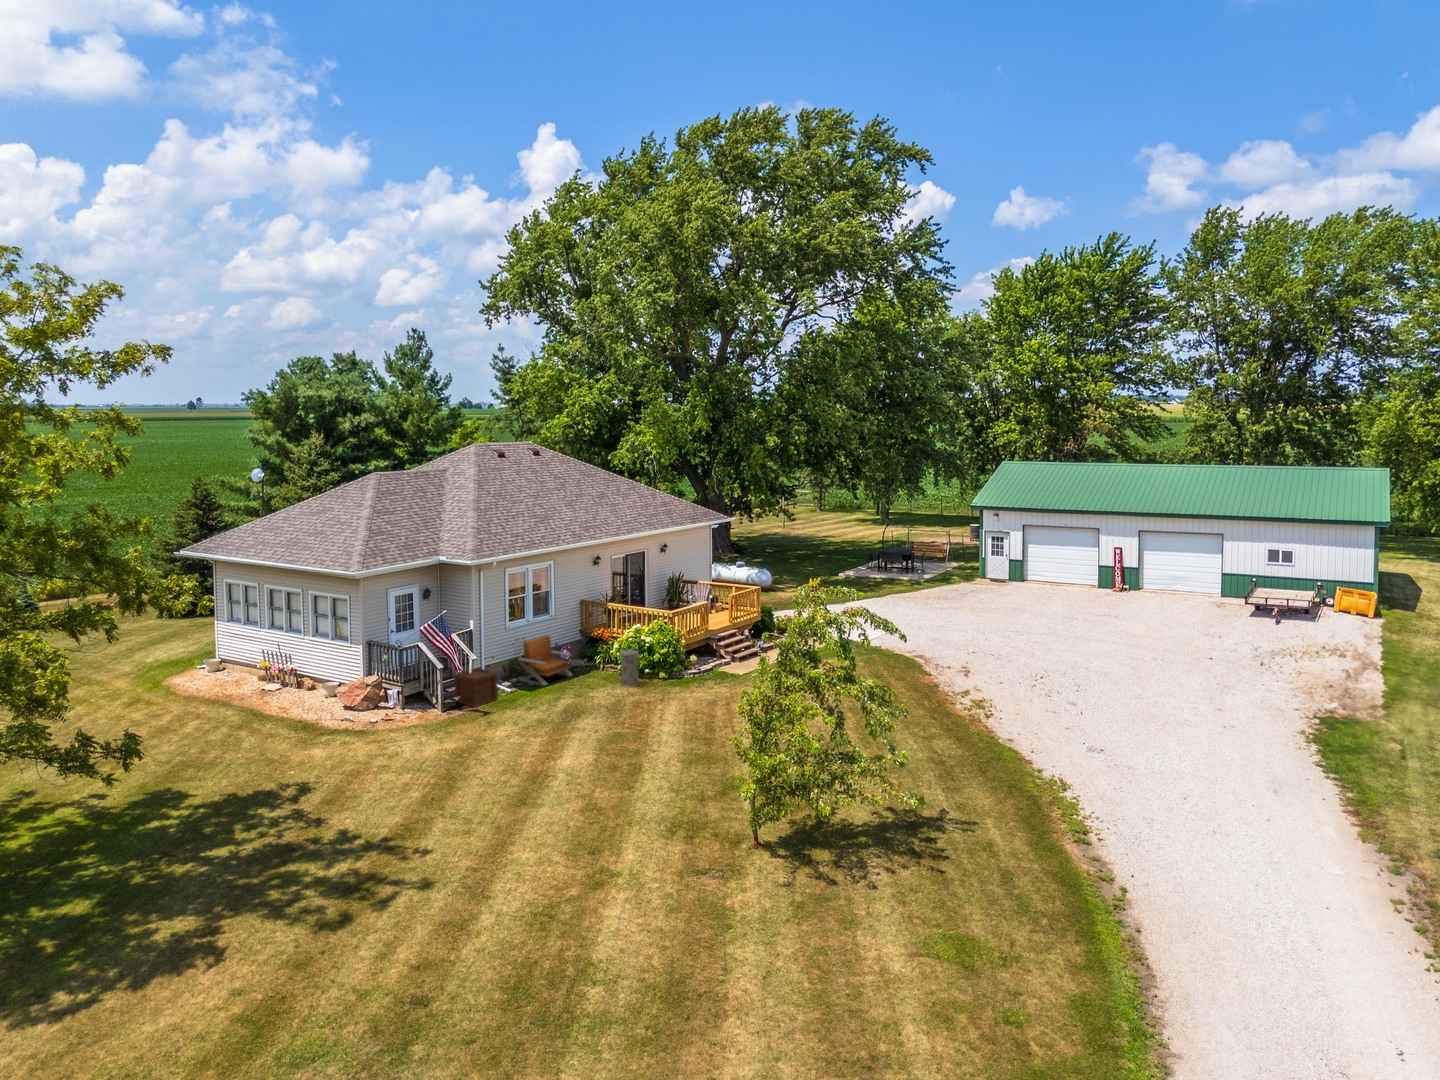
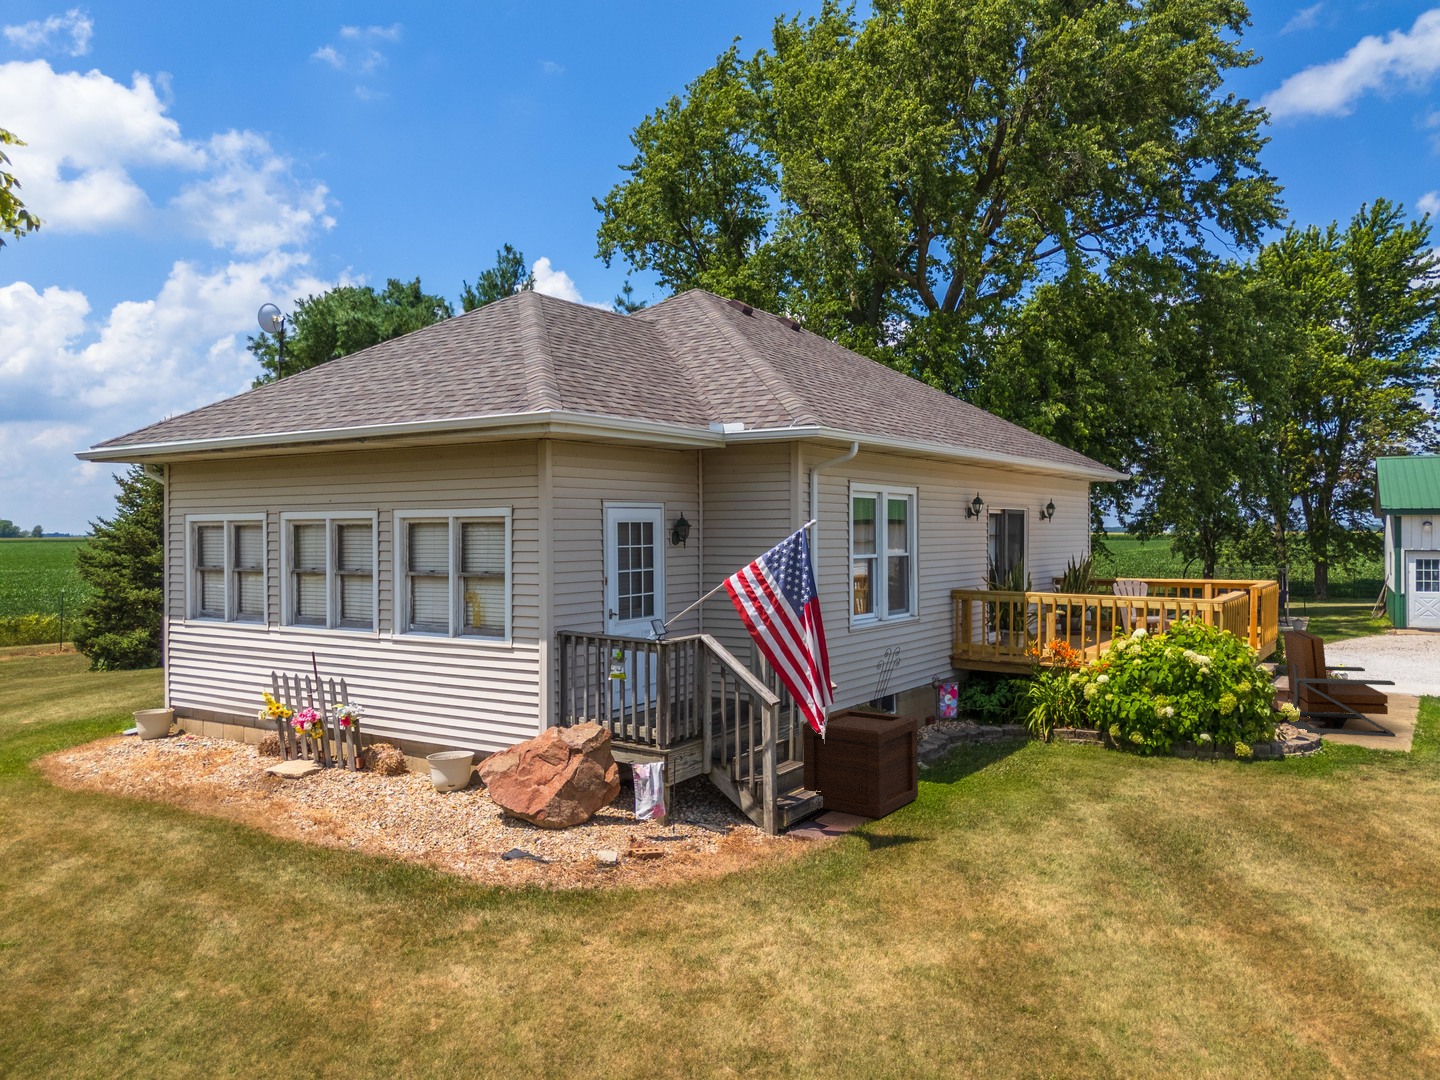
lounge chair: present [518,636,572,686] -> present [1274,630,1395,737]
trash can: present [620,649,639,687] -> none [1189,664,1244,767]

